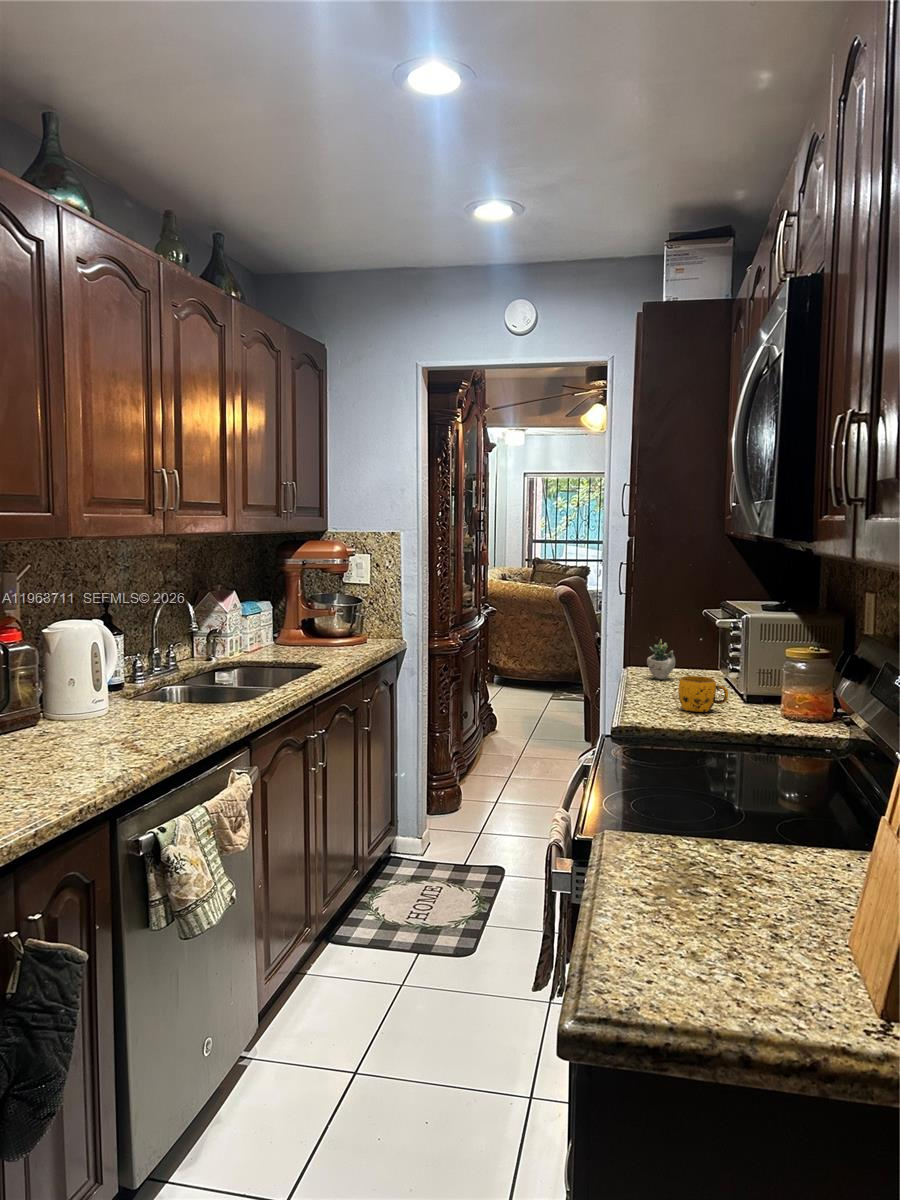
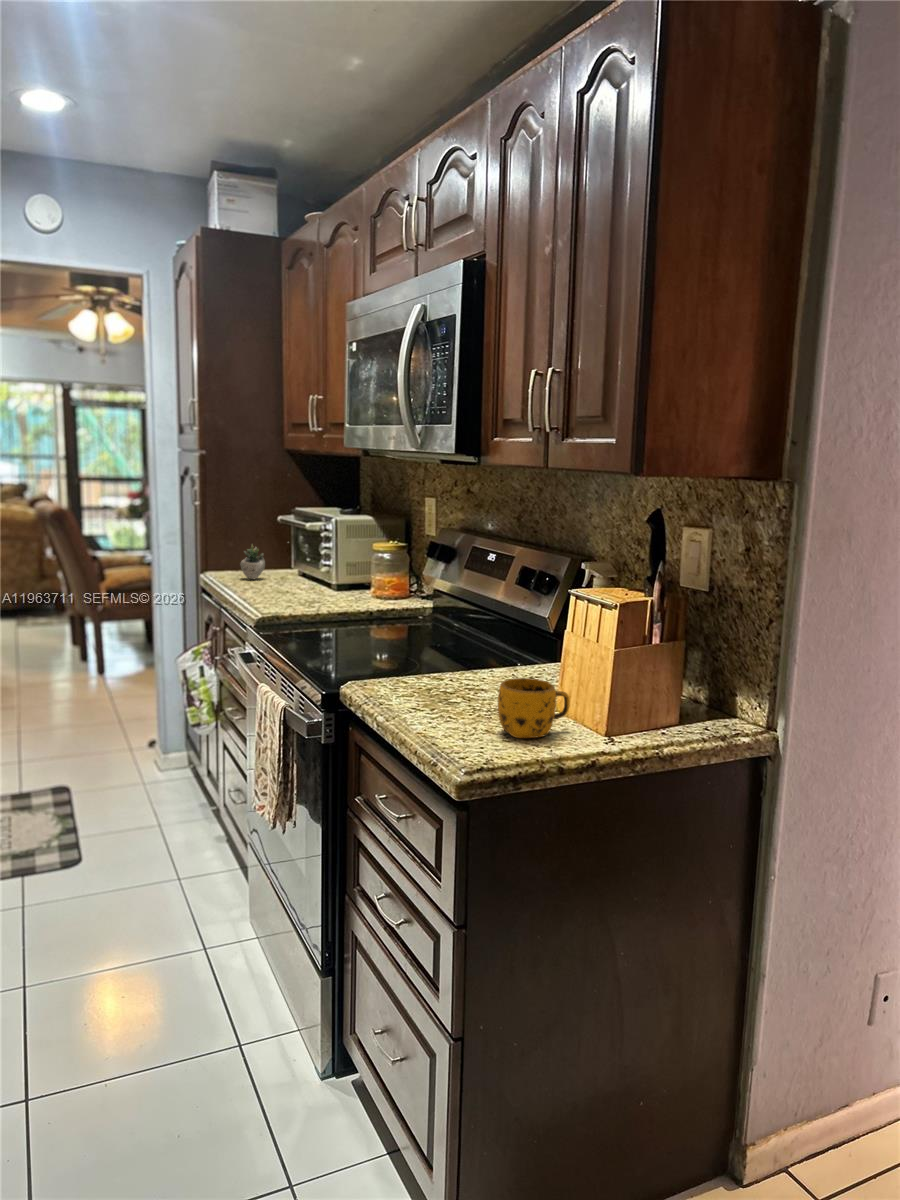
mug: present [679,676,728,712] -> present [498,678,570,738]

